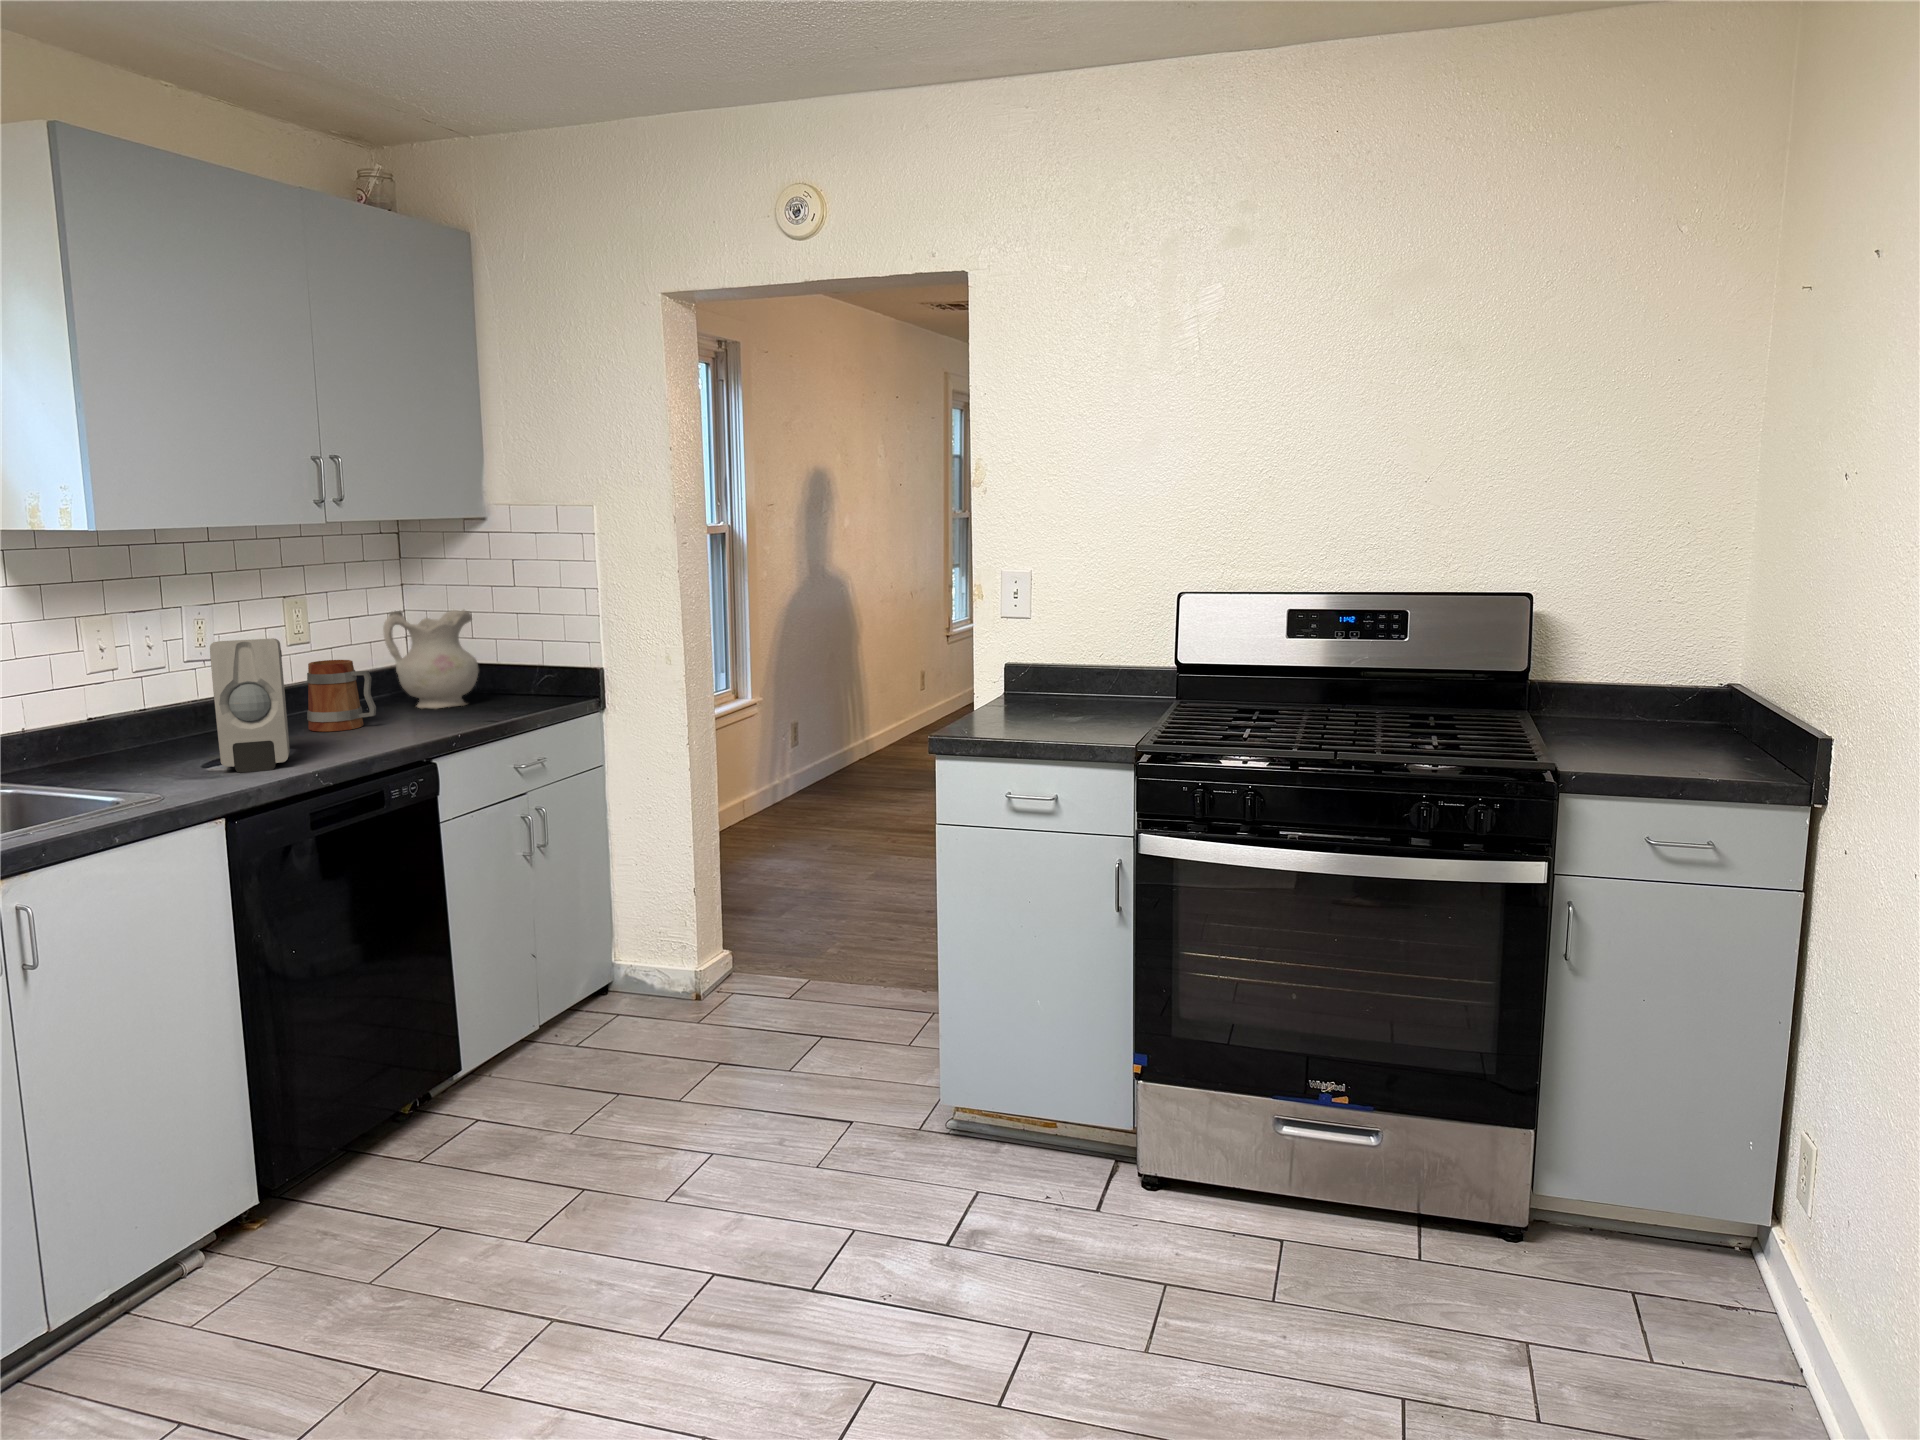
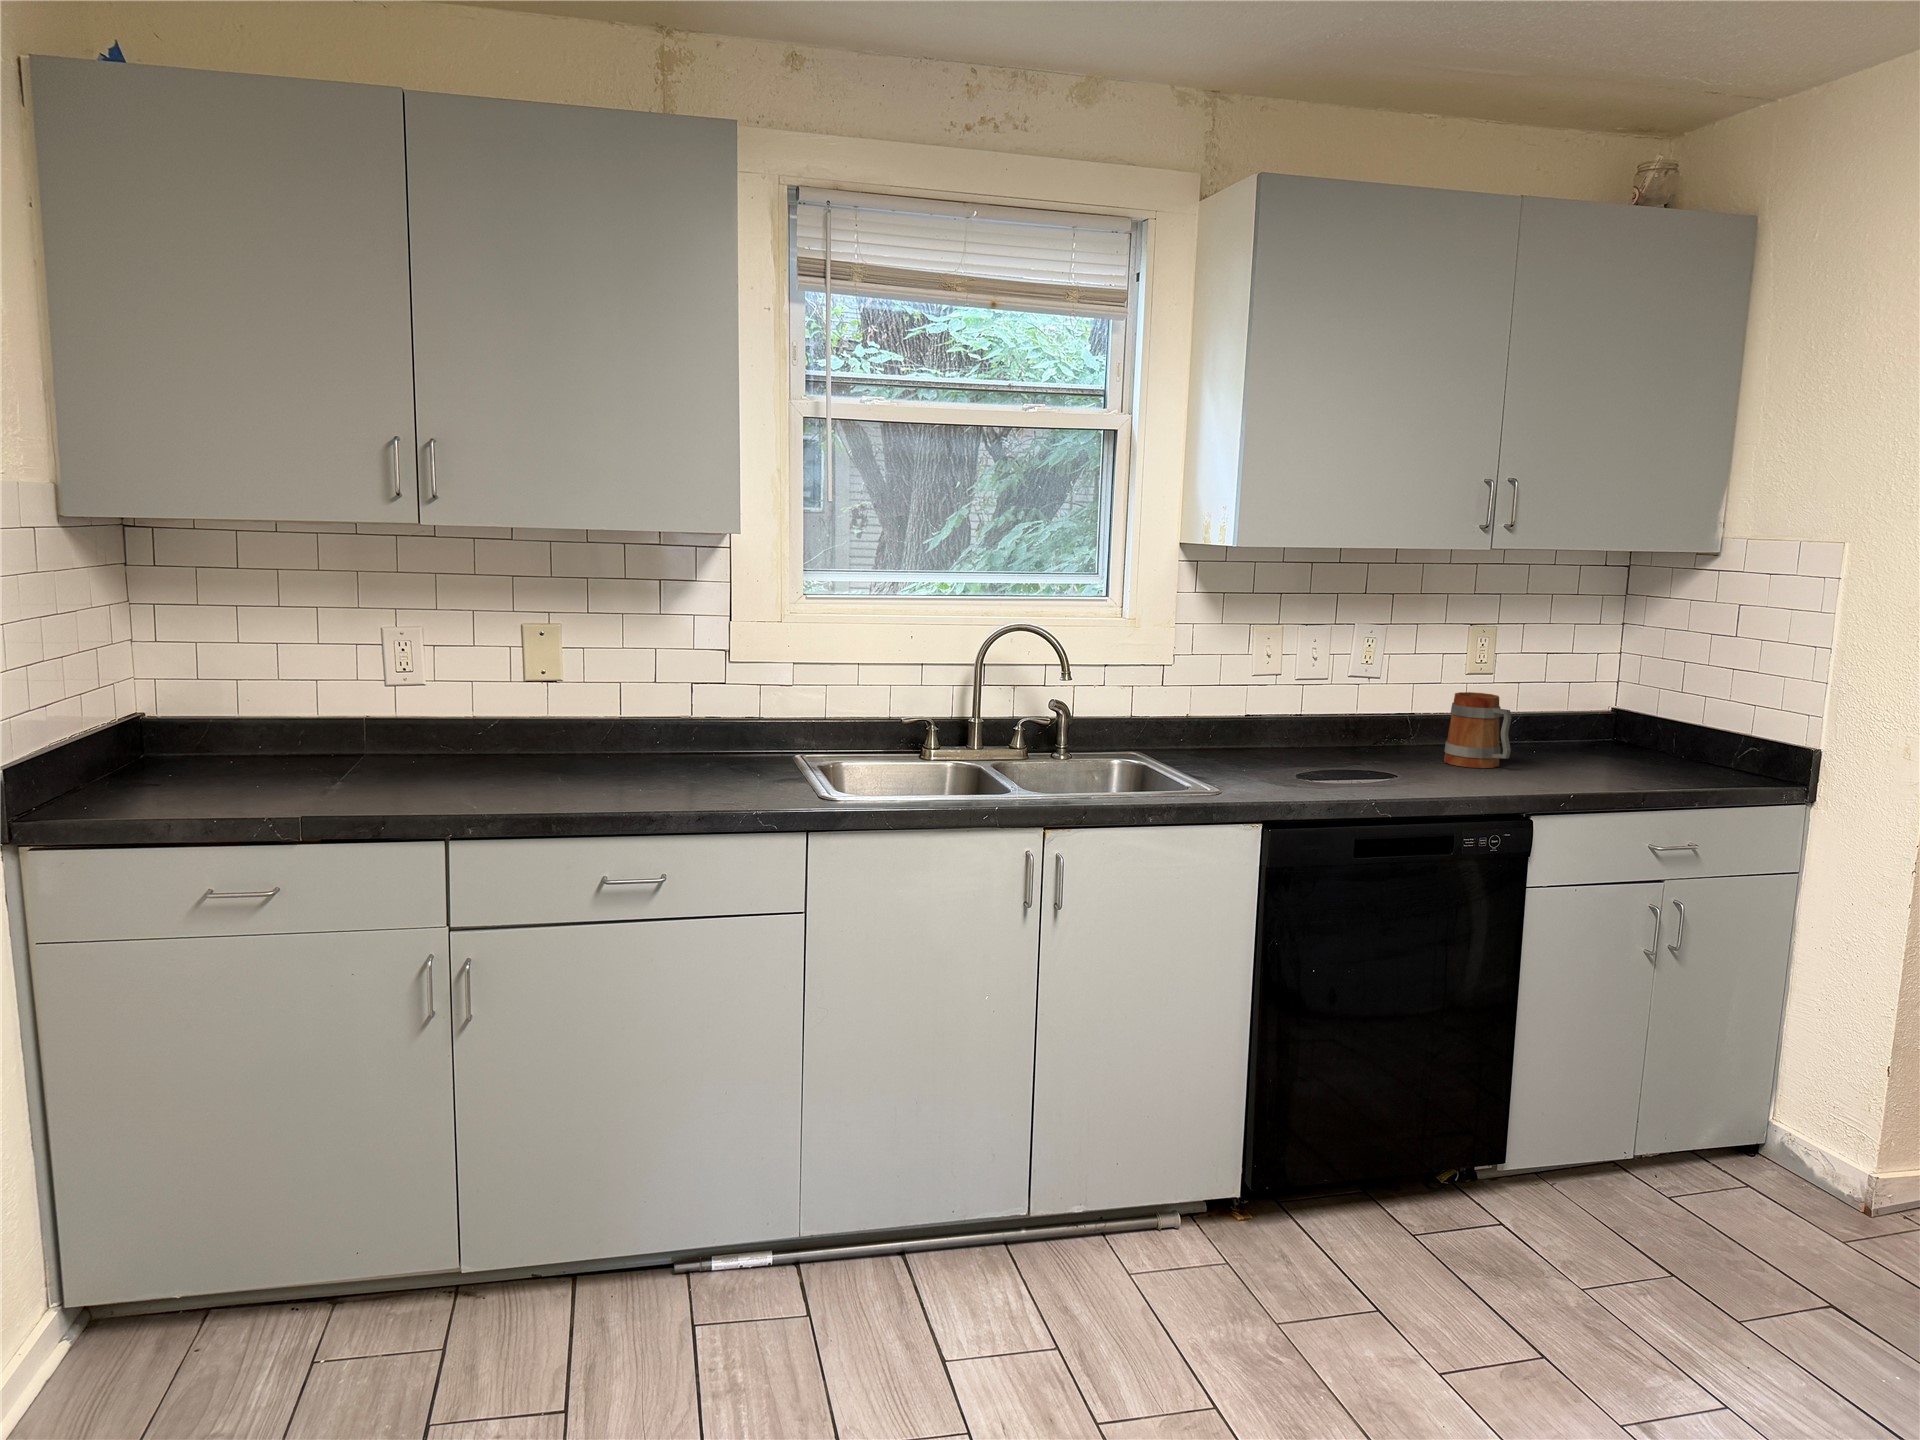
ceramic pitcher: present [383,610,479,709] -> none [1559,650,1666,767]
soap dispenser: present [210,638,290,773] -> none [1301,657,1392,790]

